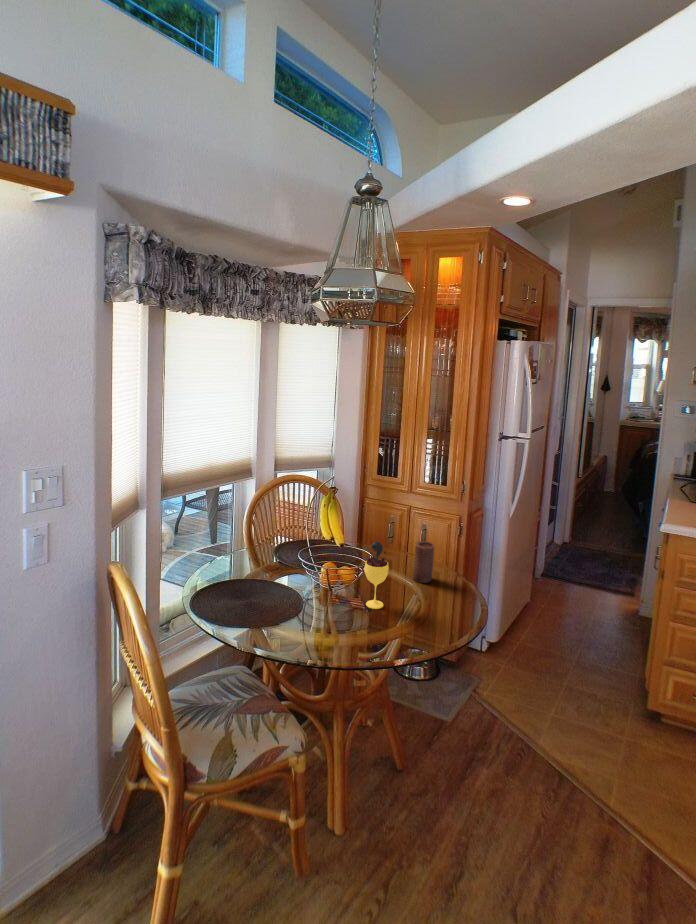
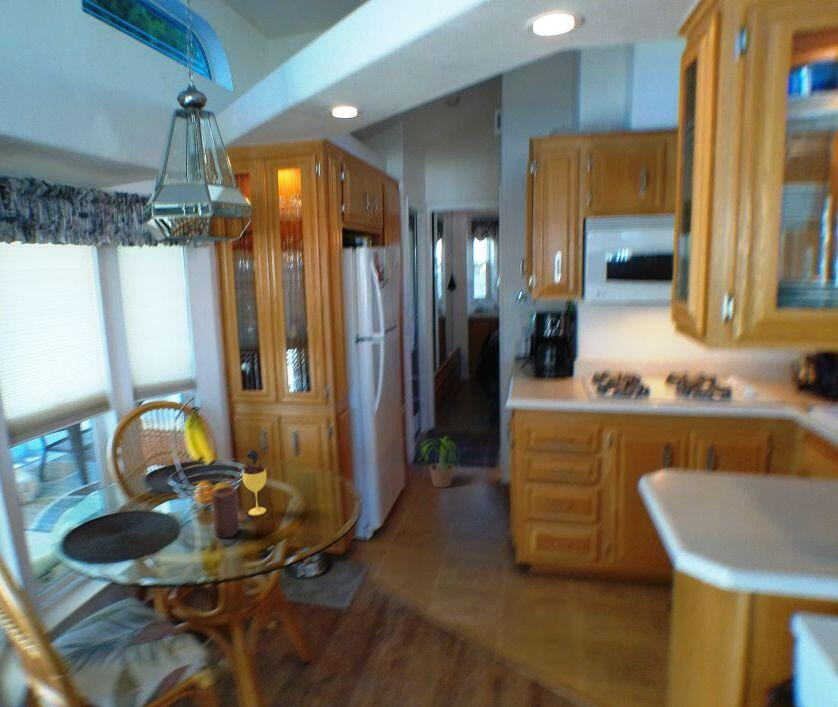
candle: present [413,541,434,583] -> present [212,486,239,538]
potted plant: none [538,554,598,610] -> present [421,436,457,488]

